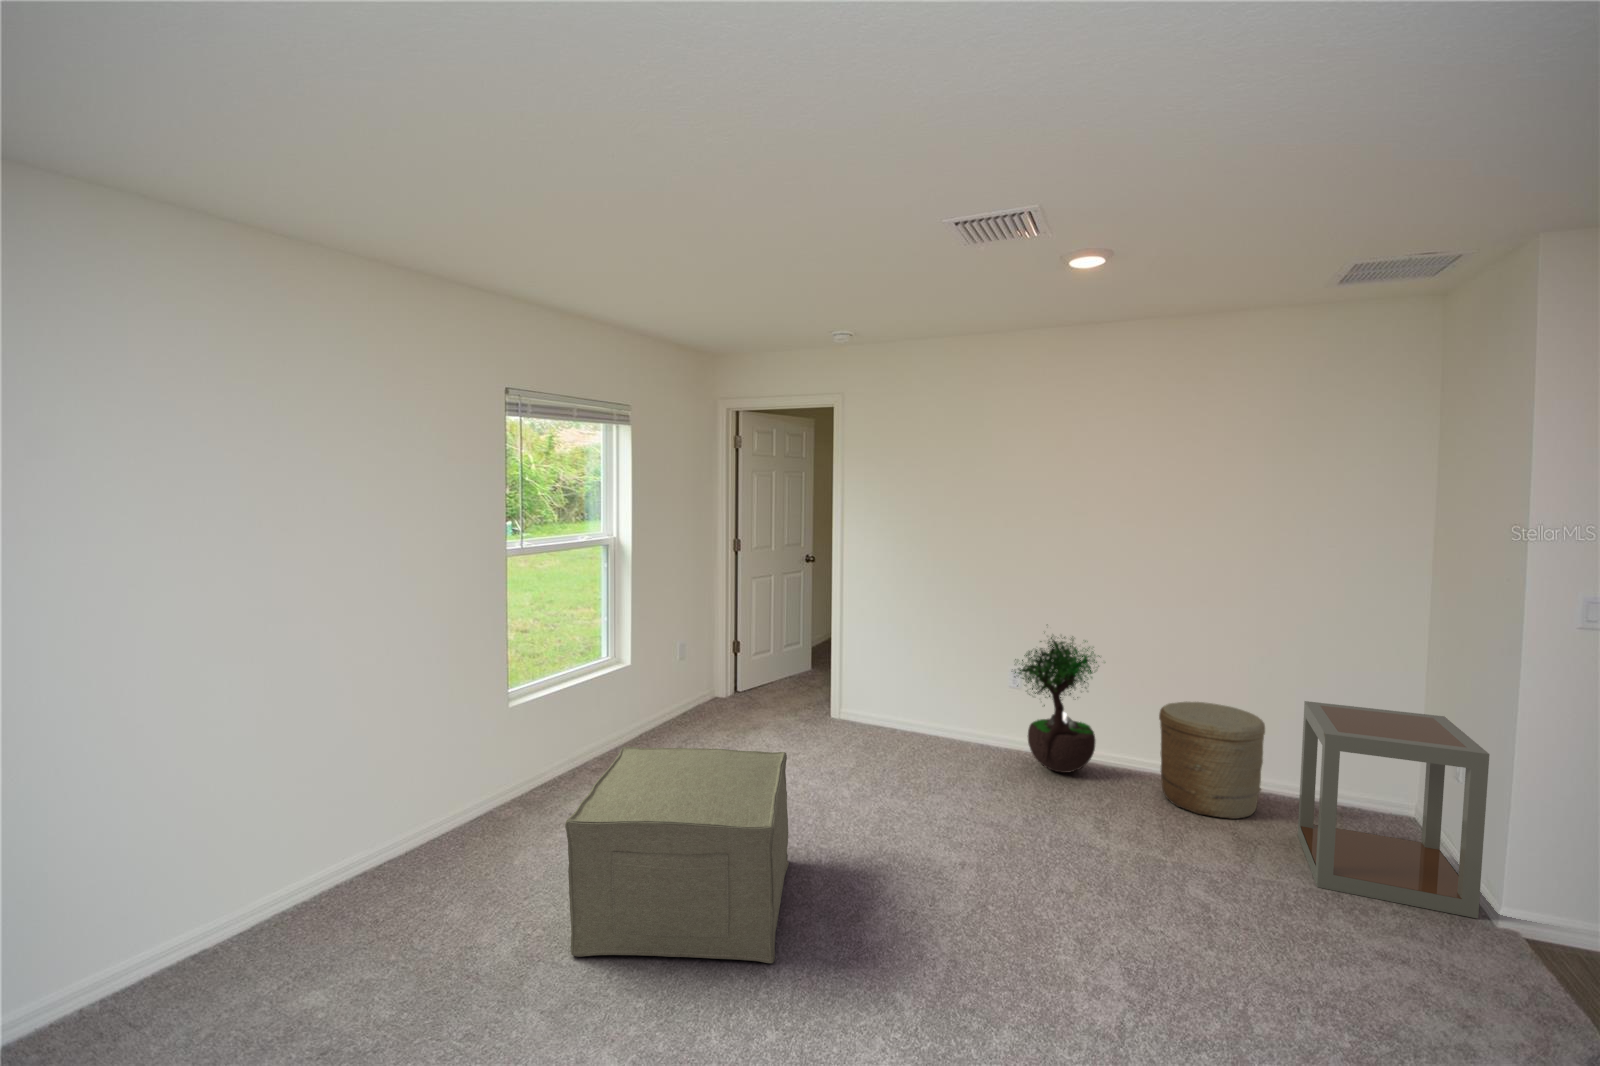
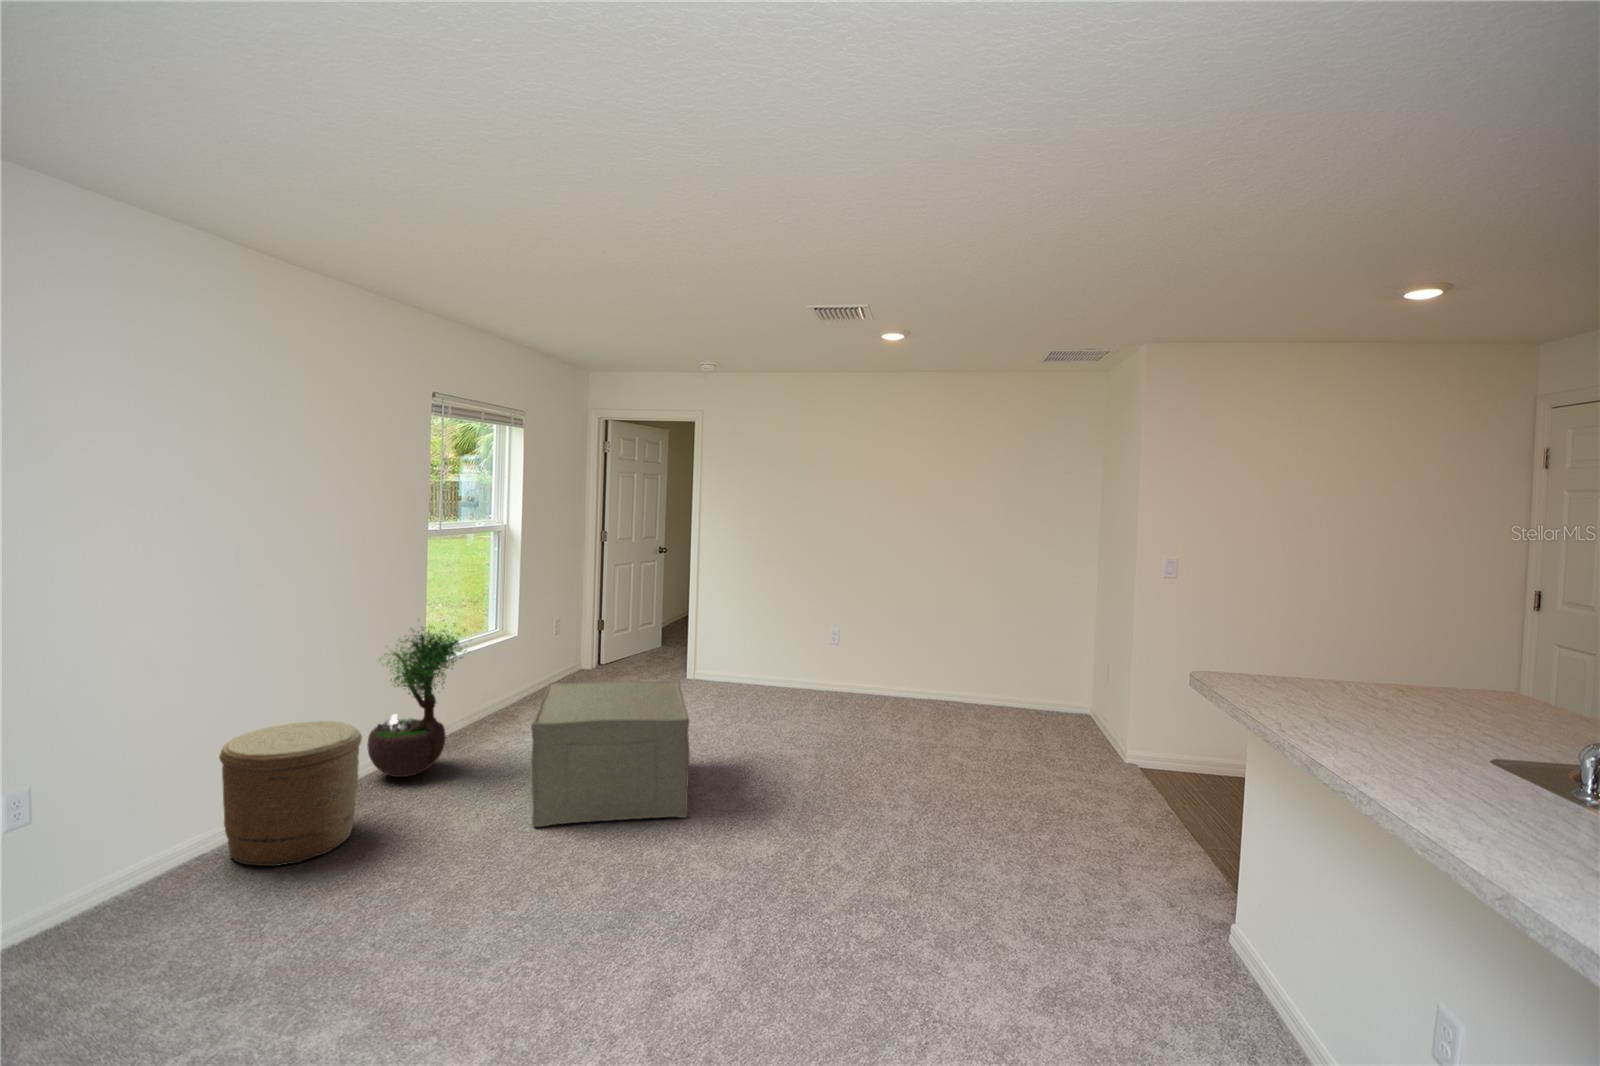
potted tree: present [1015,636,1100,773] -> present [367,625,471,777]
side table: present [1298,701,1490,919] -> none [1021,637,1123,760]
woven basket: present [1159,702,1265,819] -> present [219,721,362,866]

